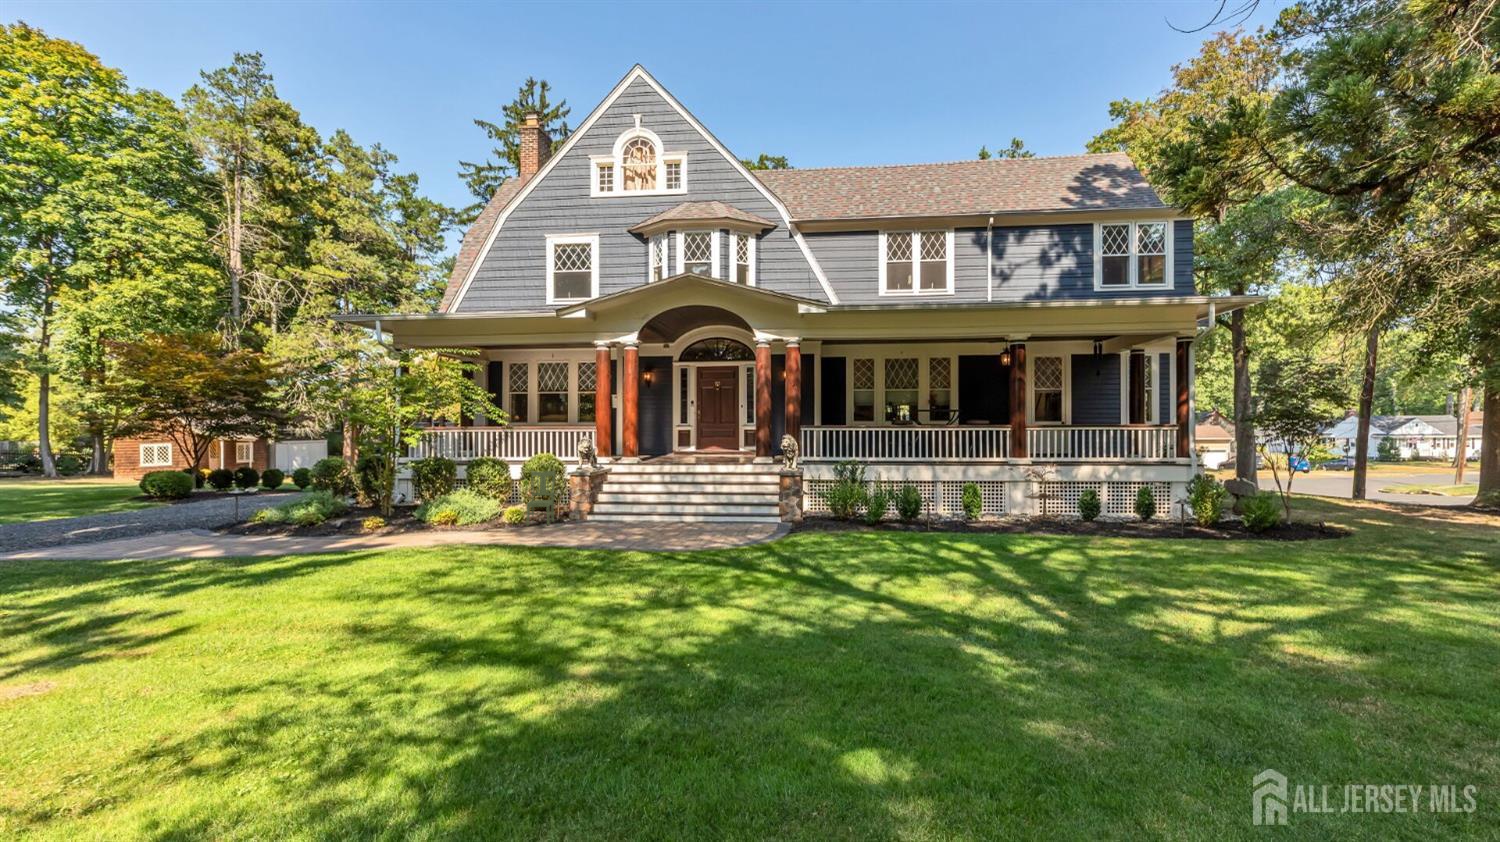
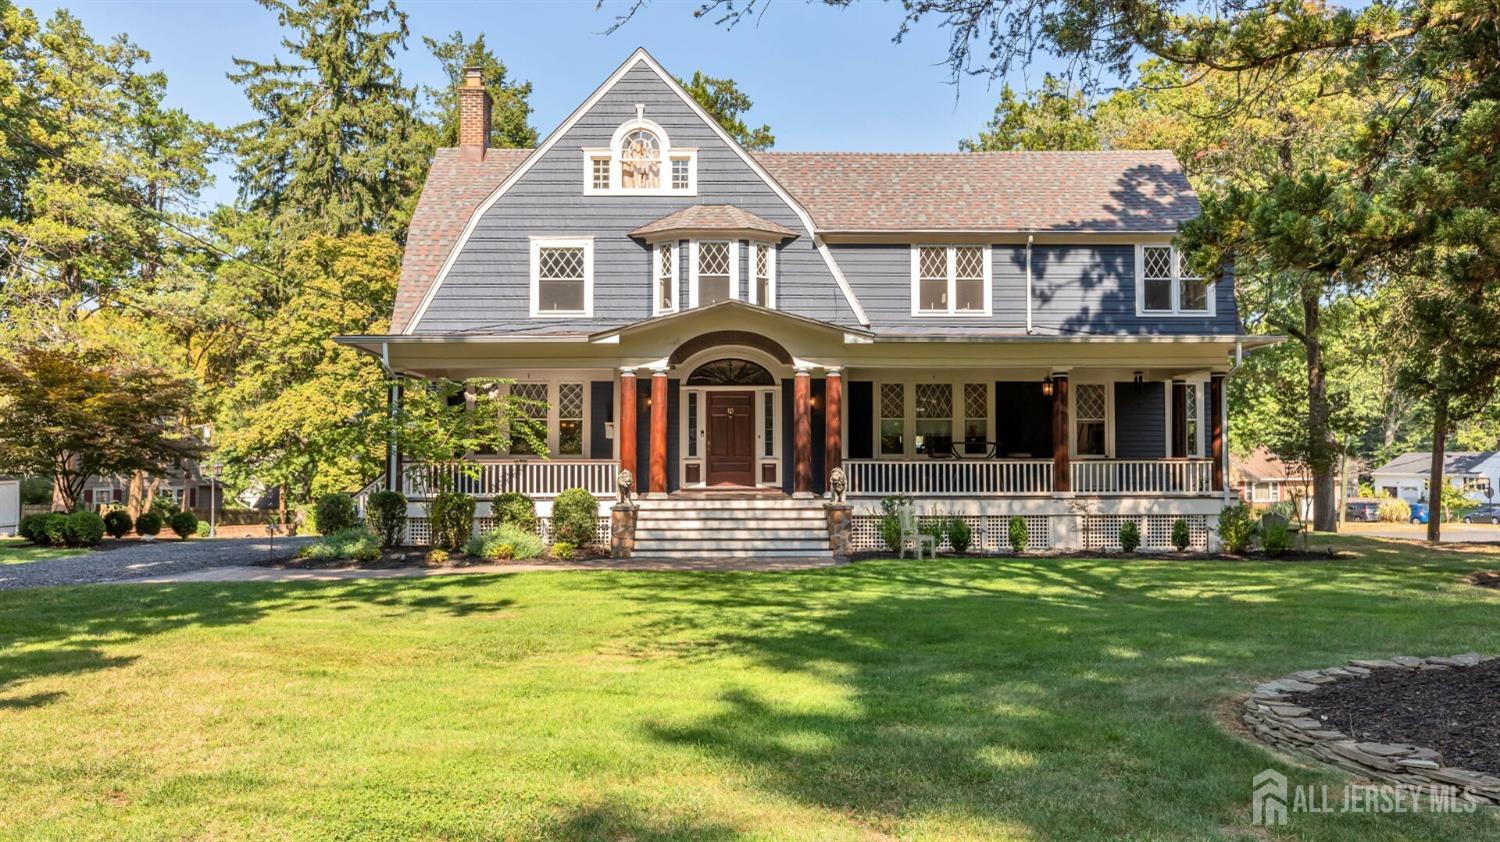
chair: present [526,471,555,526] -> present [898,505,935,560]

